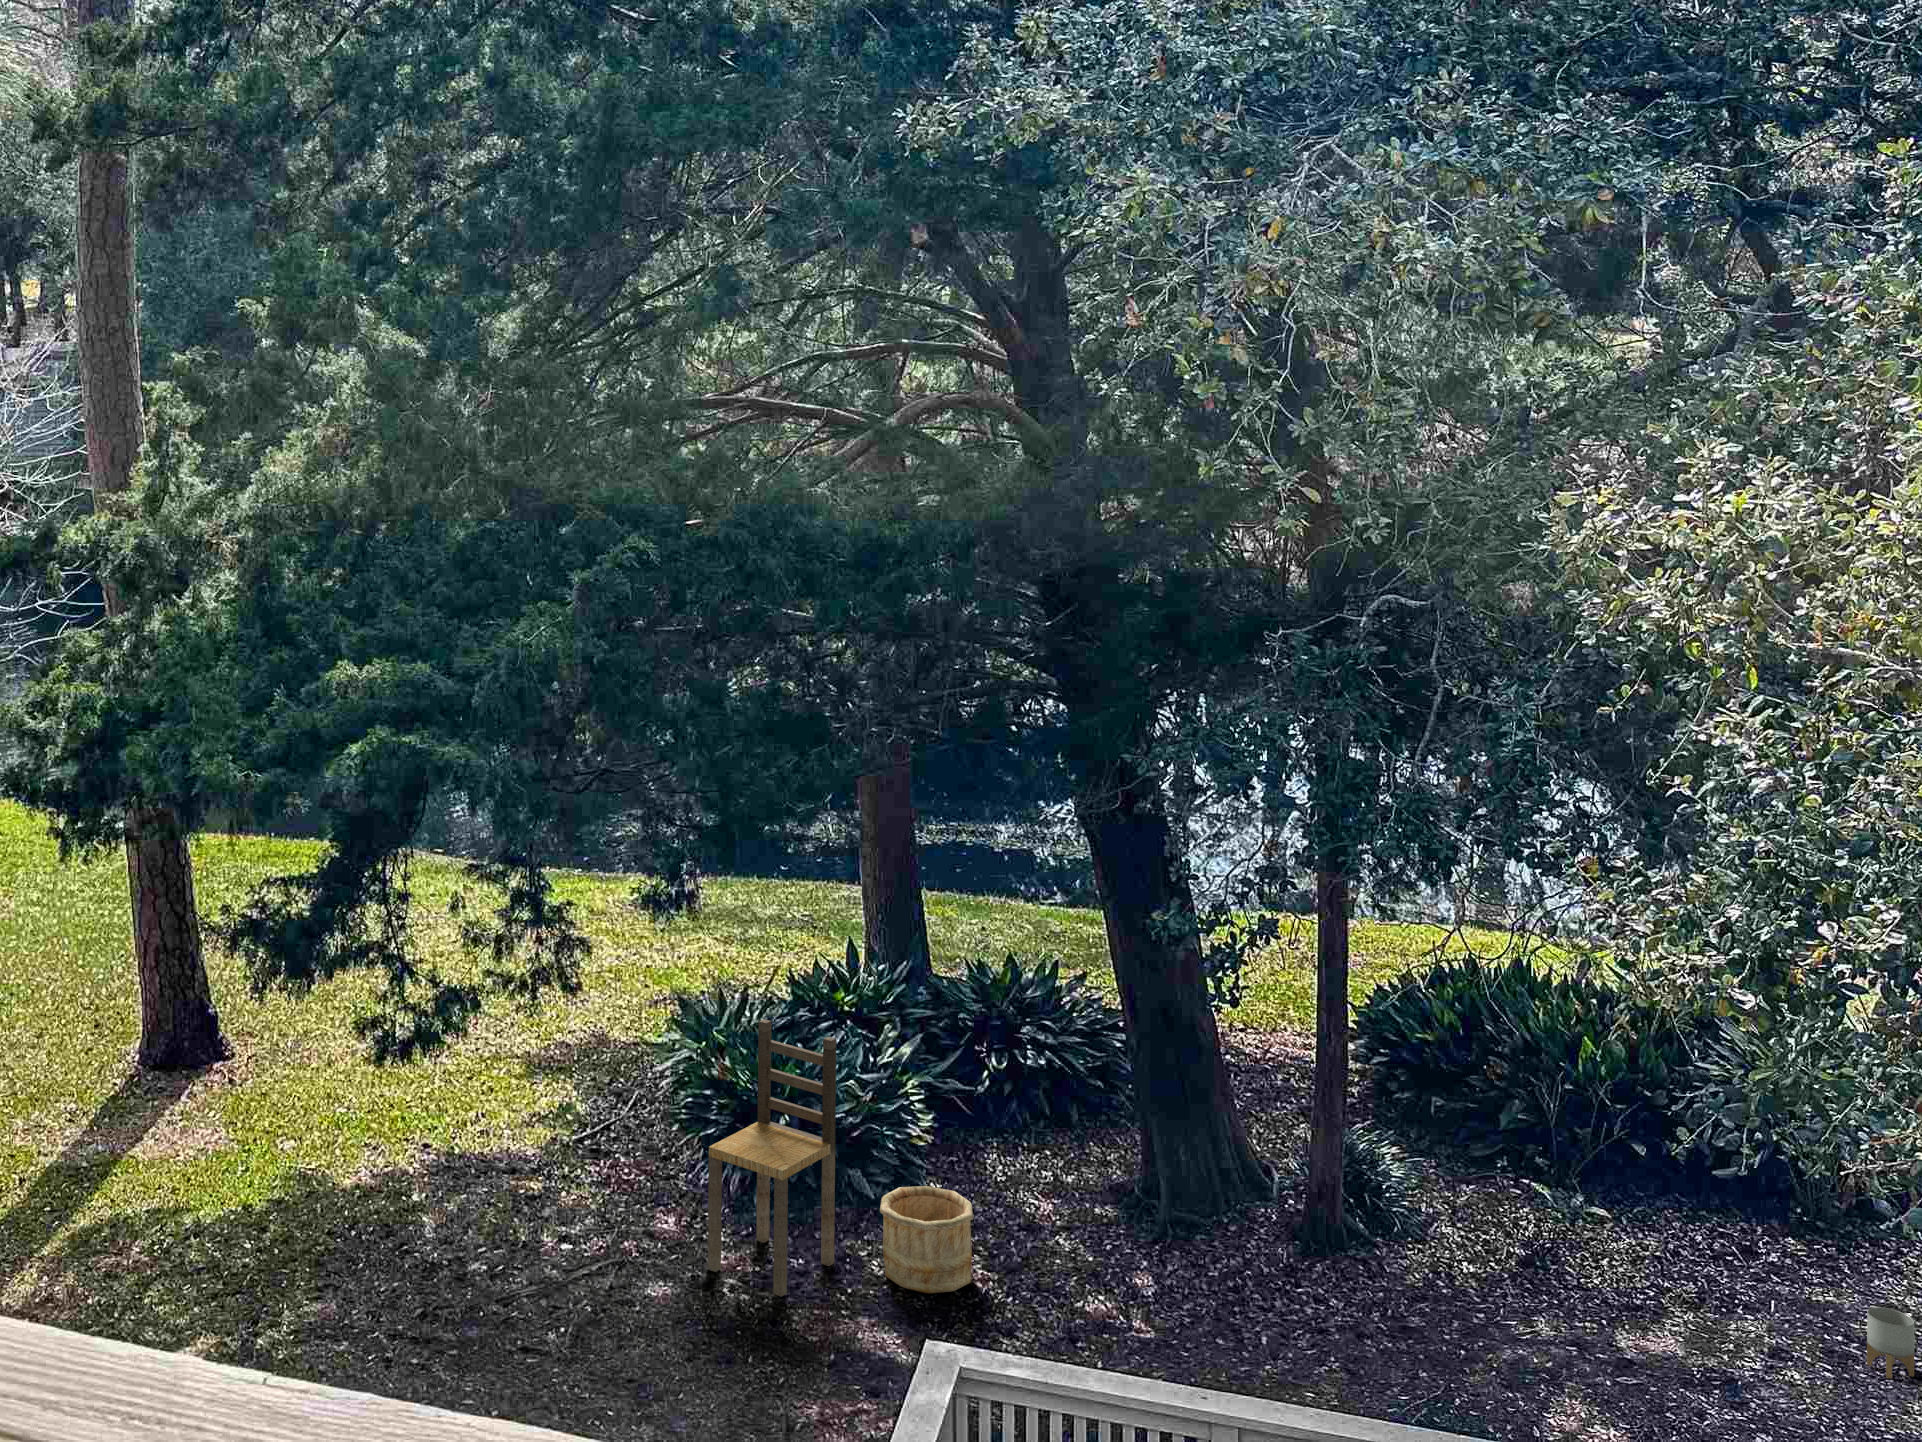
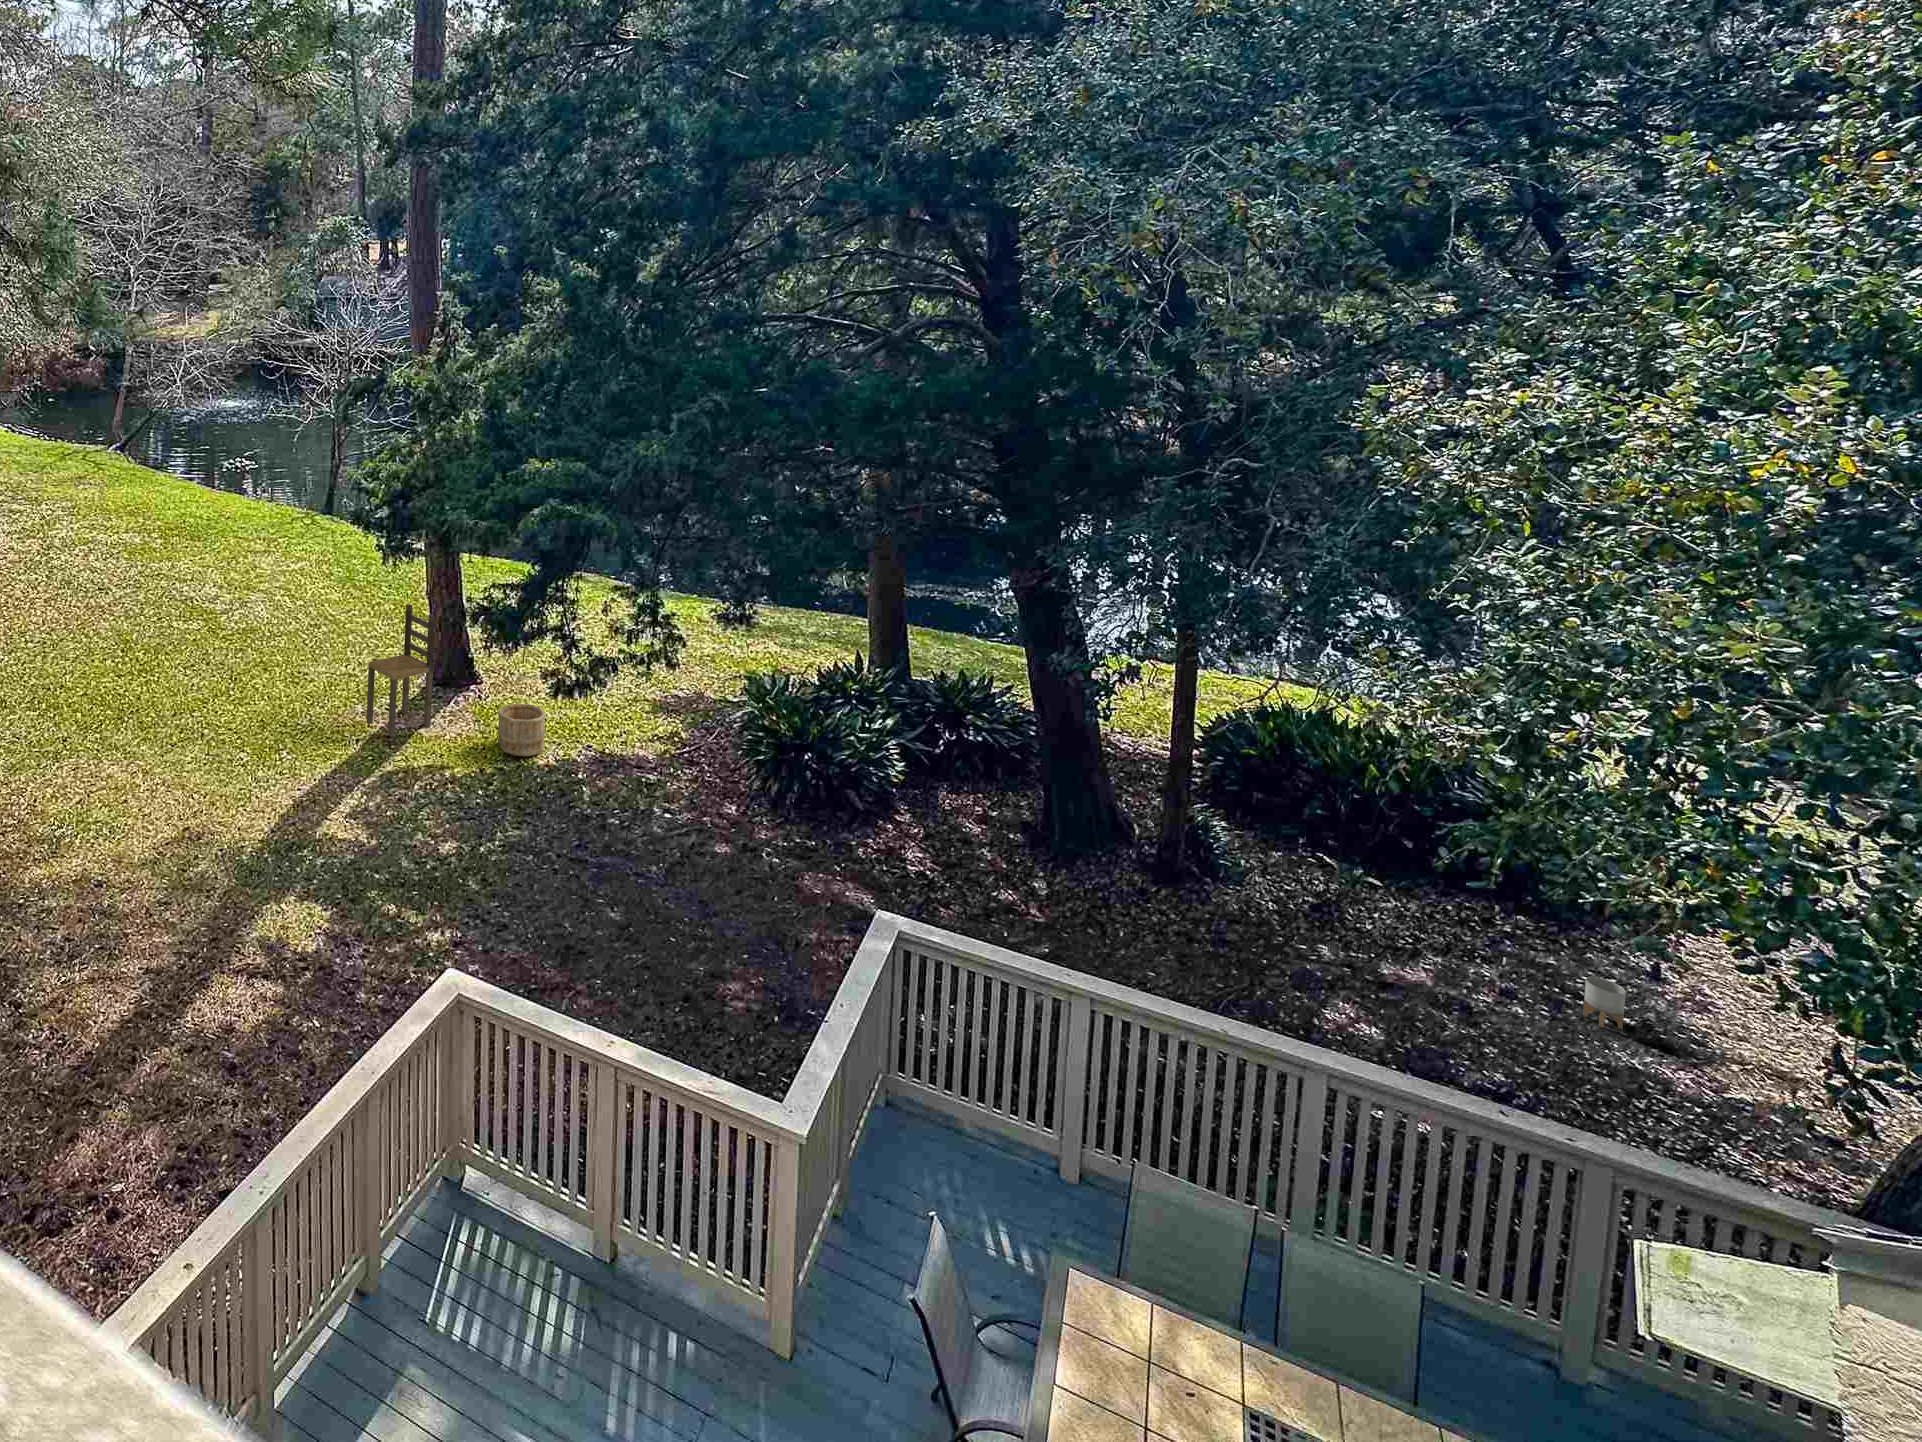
chair: present [708,1019,836,1297] -> present [366,604,435,737]
wooden bucket: present [880,1186,973,1293] -> present [497,704,546,756]

